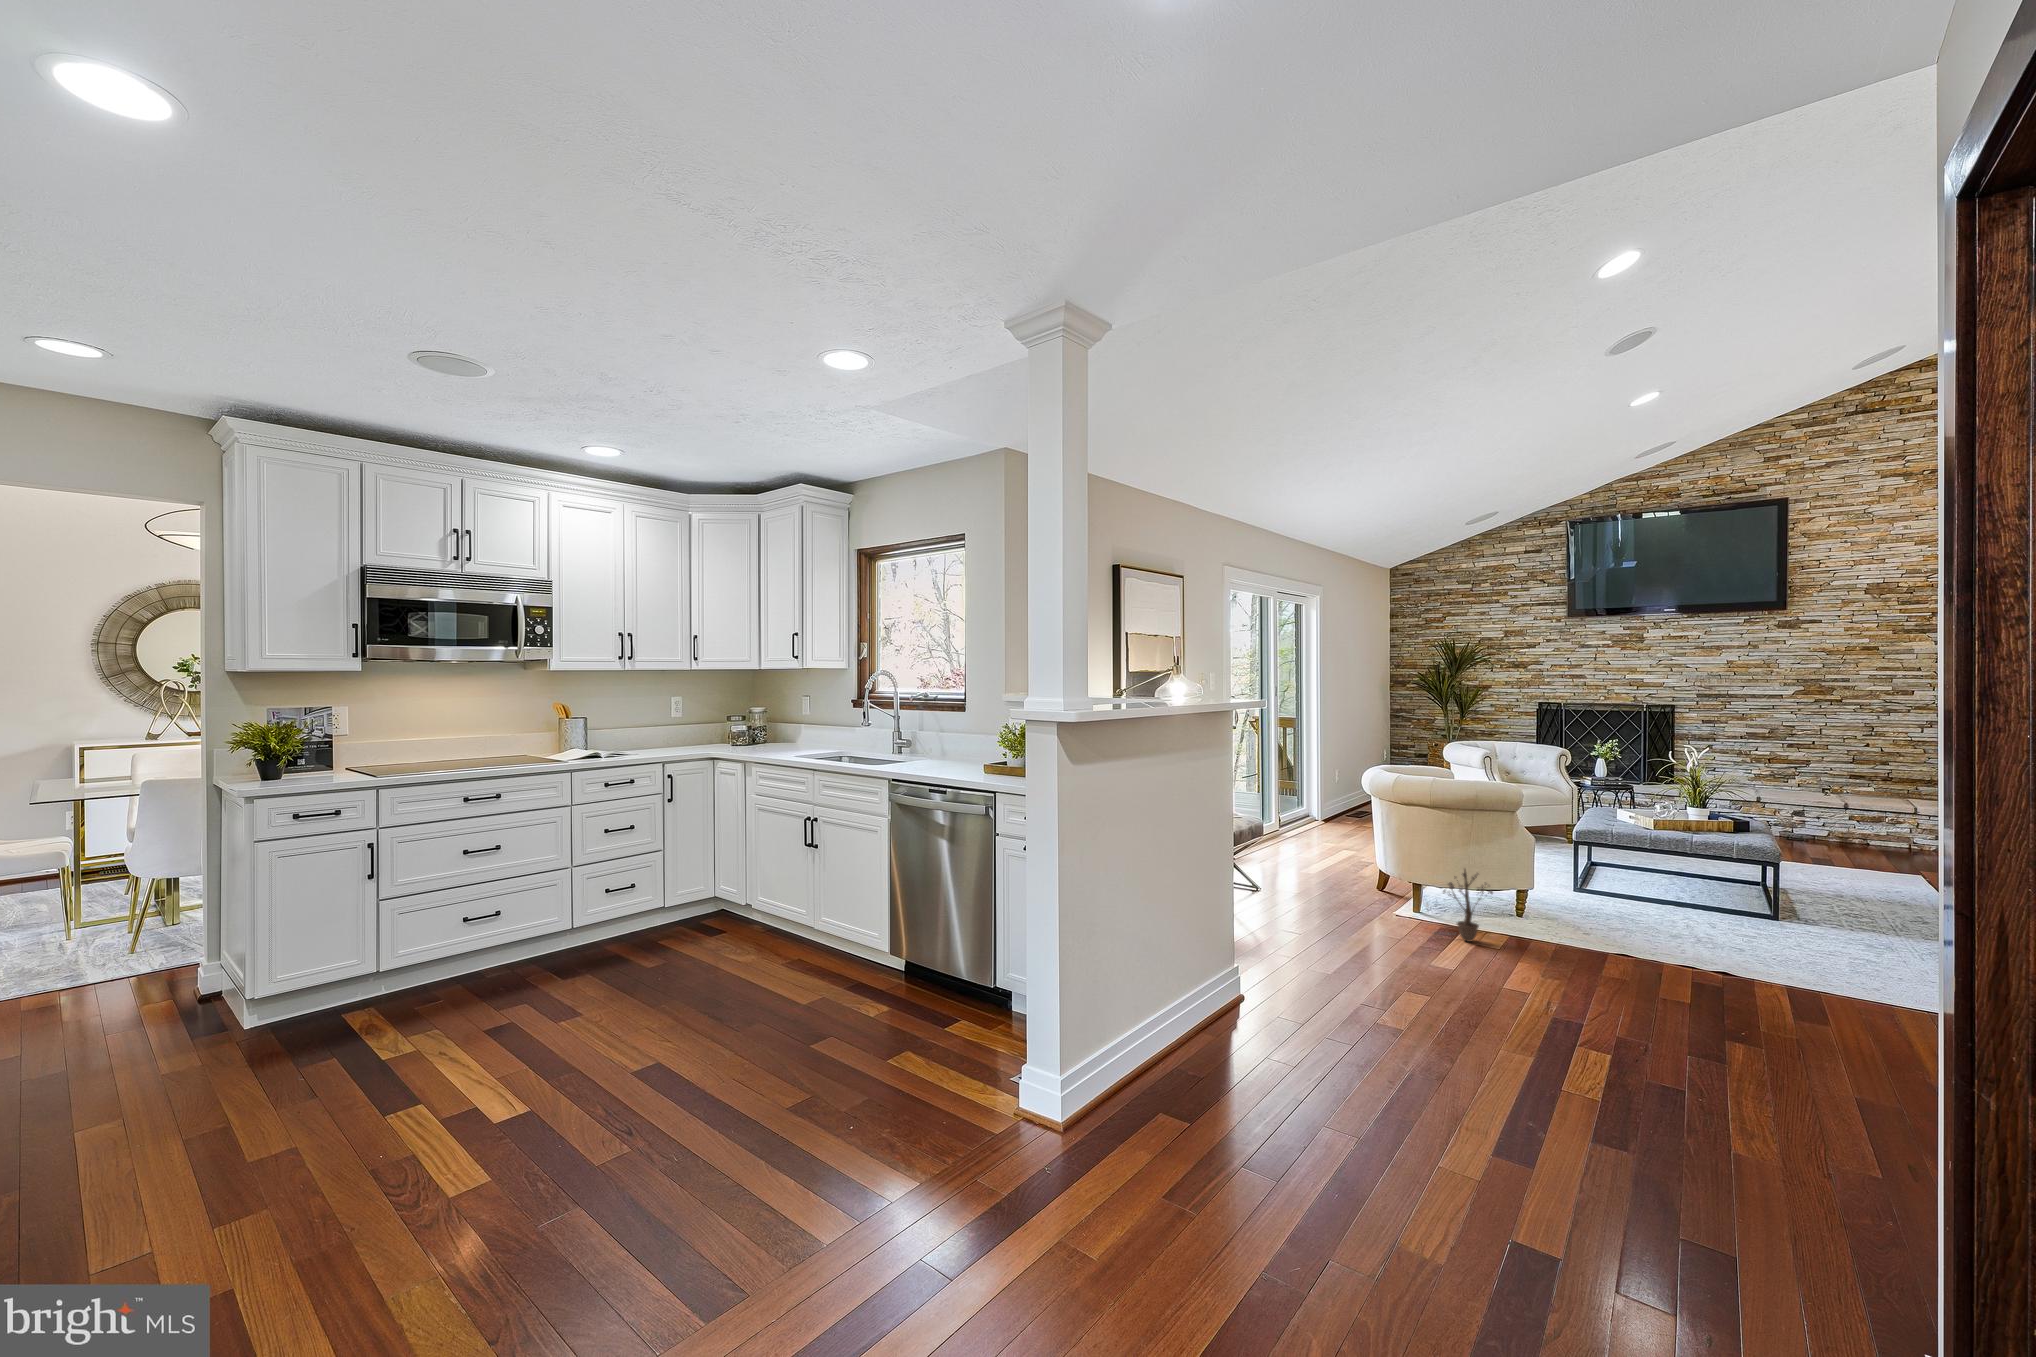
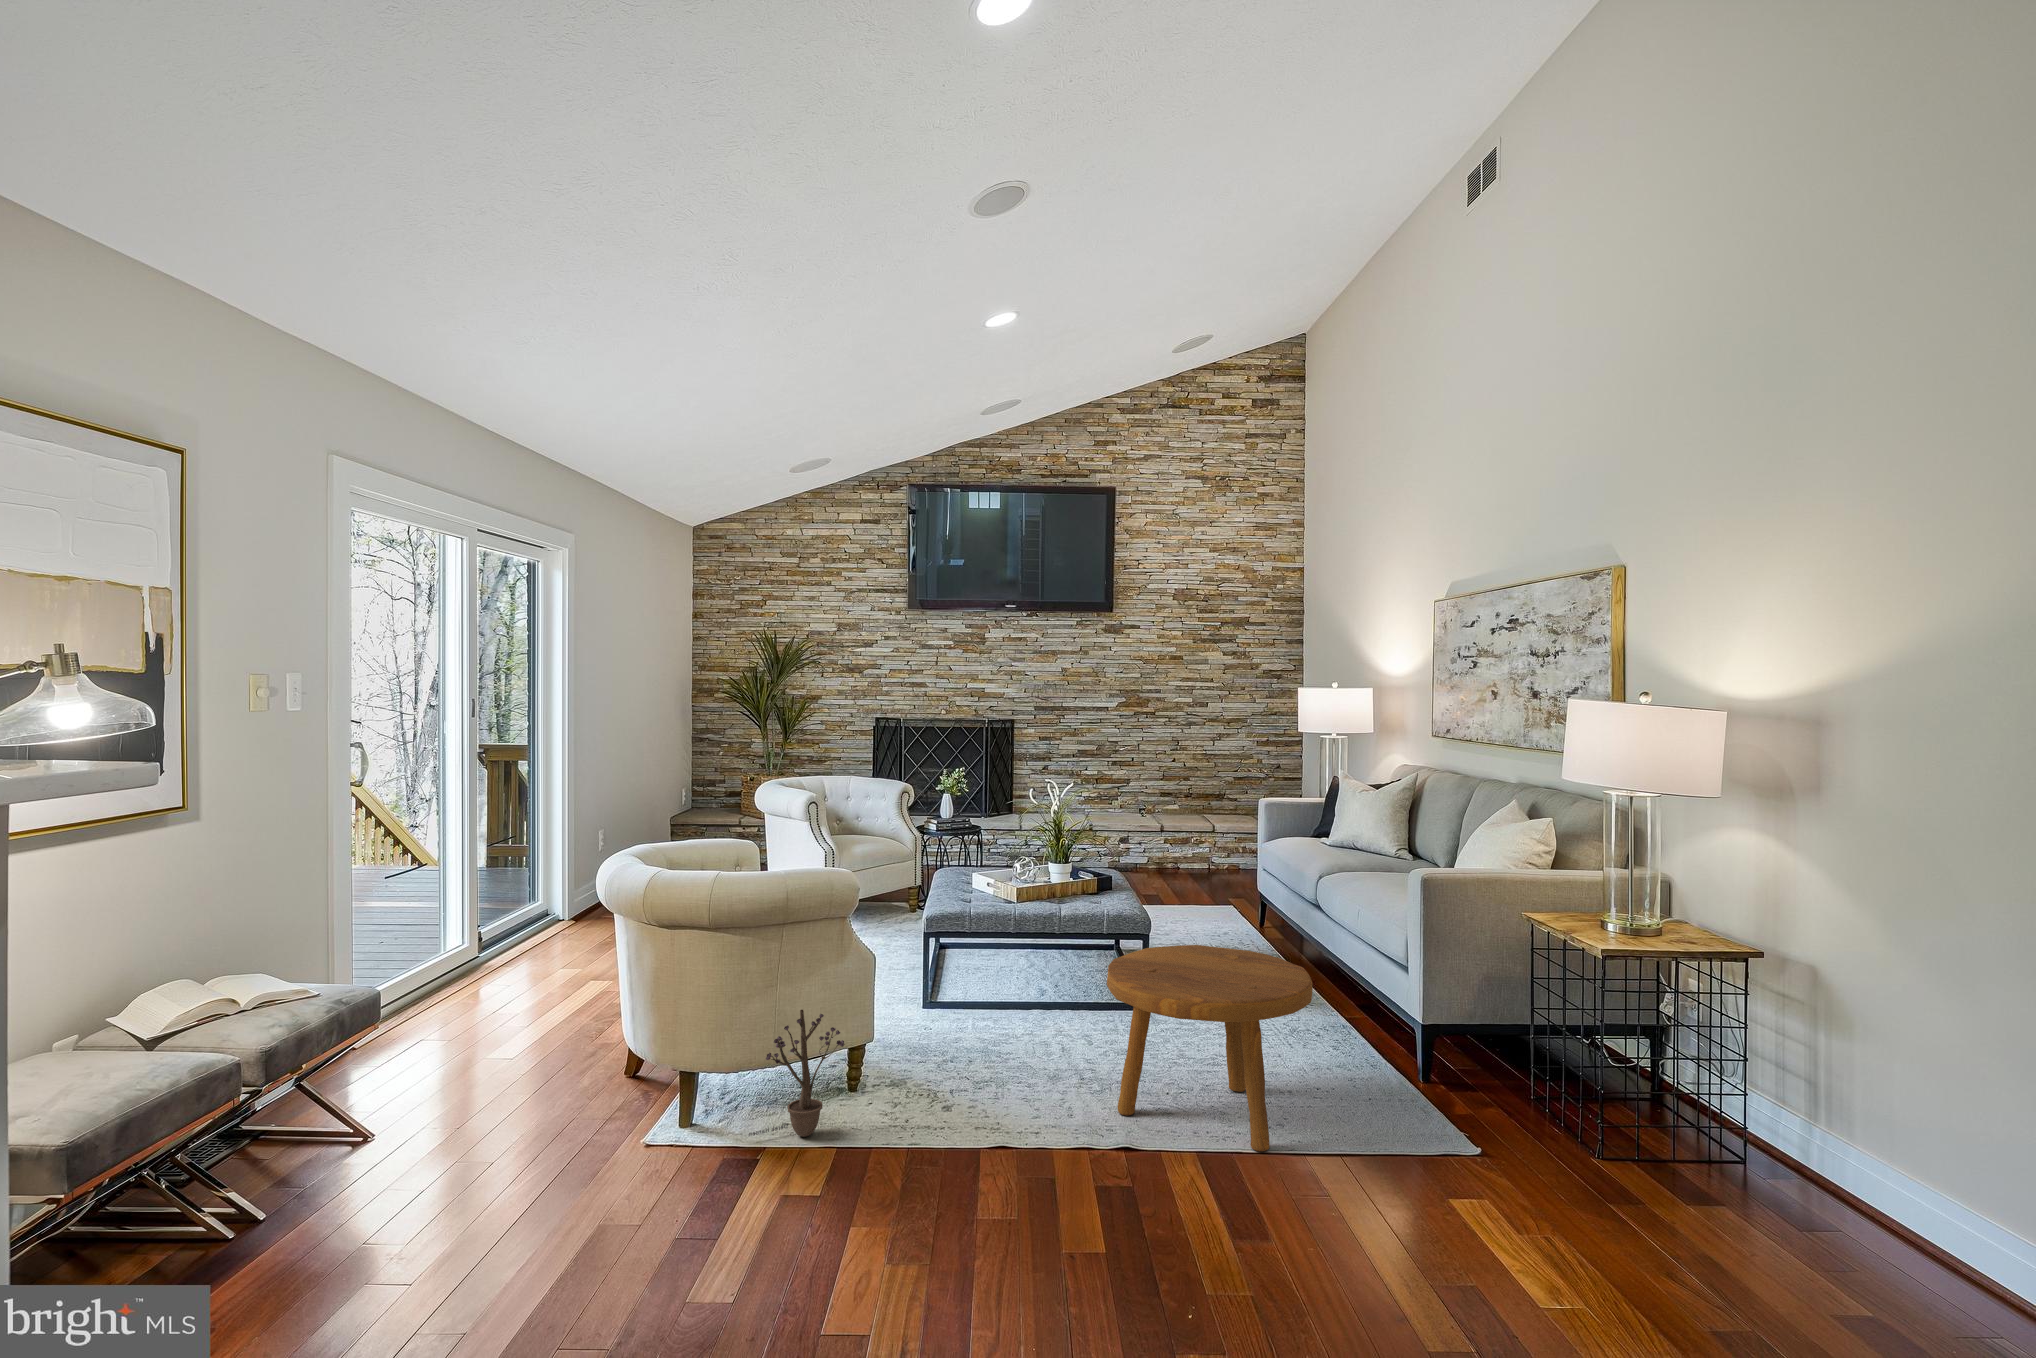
footstool: none [1698,869,1898,1016] -> present [1107,945,1312,1152]

